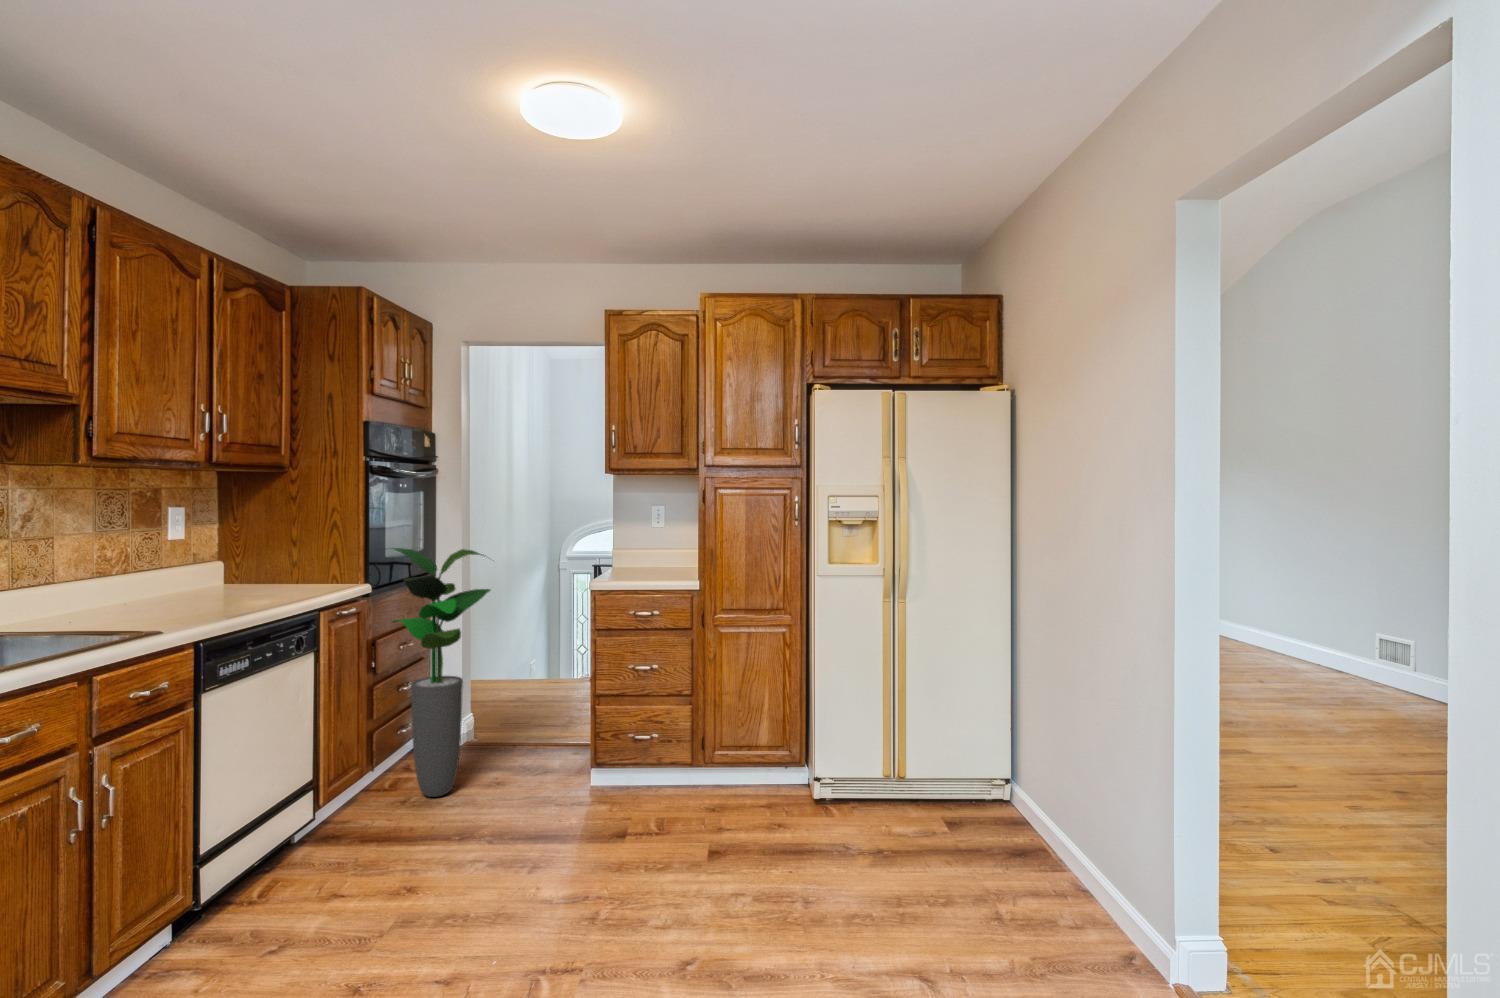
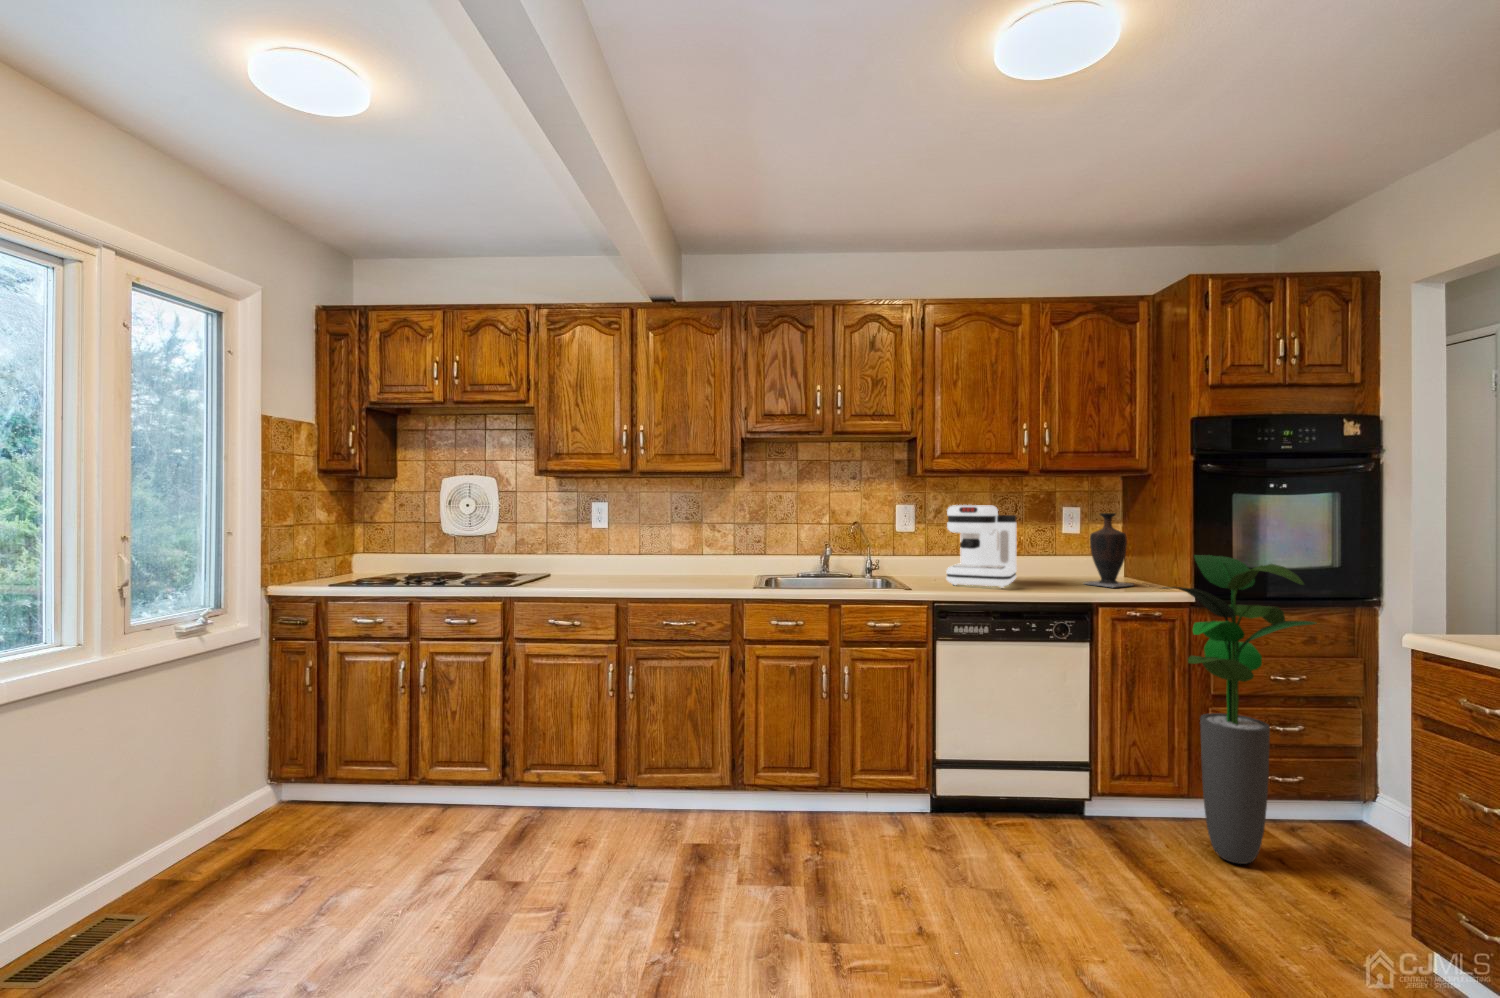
coffee maker: none [101,508,227,621] -> present [946,505,1017,588]
vase: none [238,513,283,595] -> present [1084,513,1134,587]

